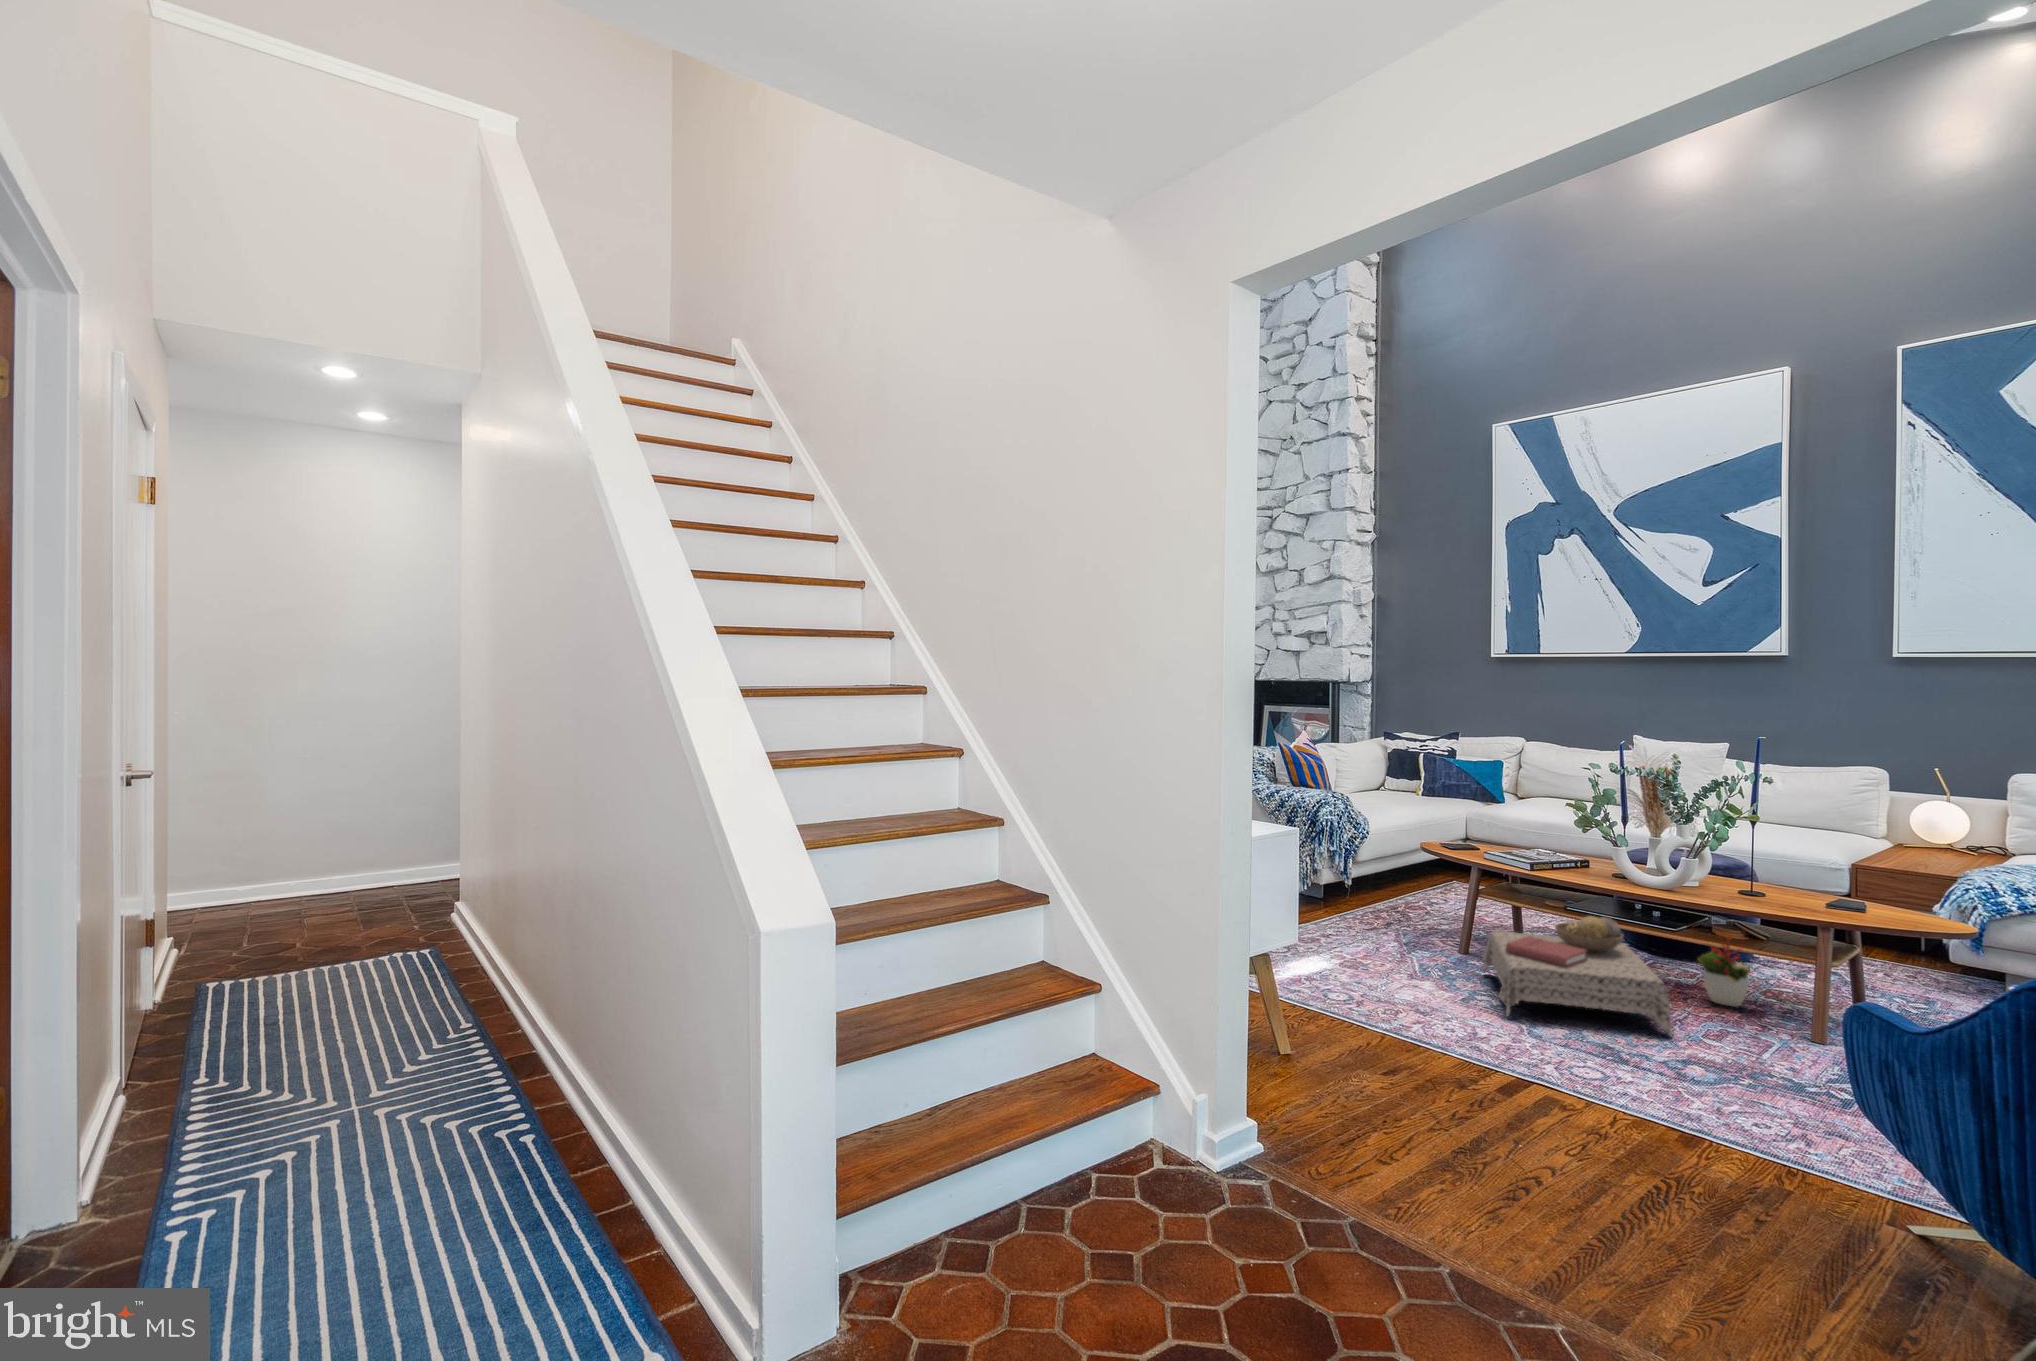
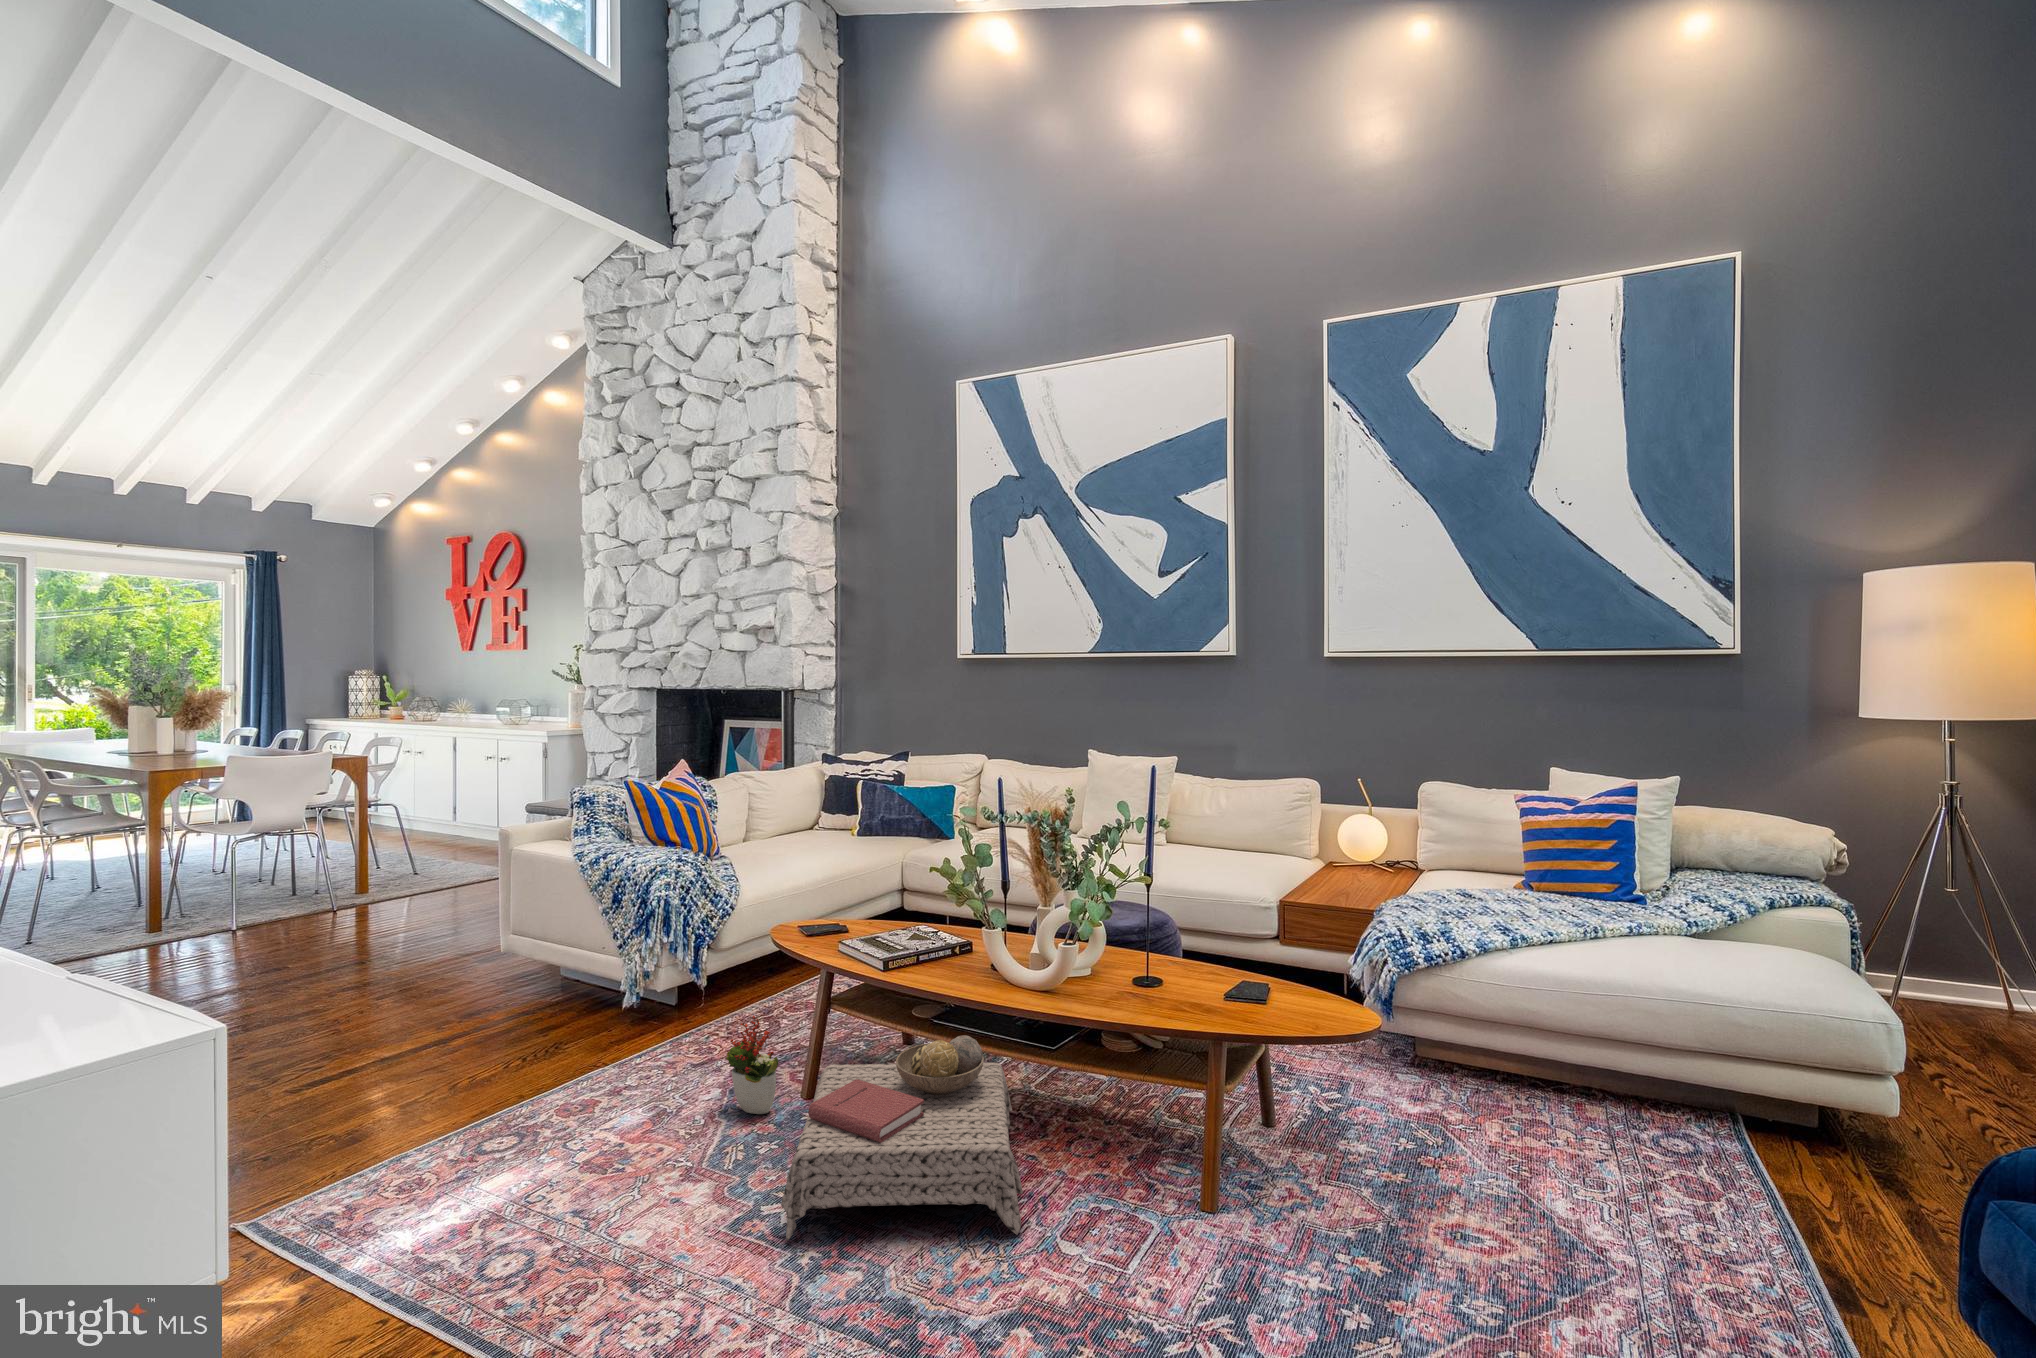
decorative plant: present [1698,934,1750,1007] -> present [726,1016,778,1114]

